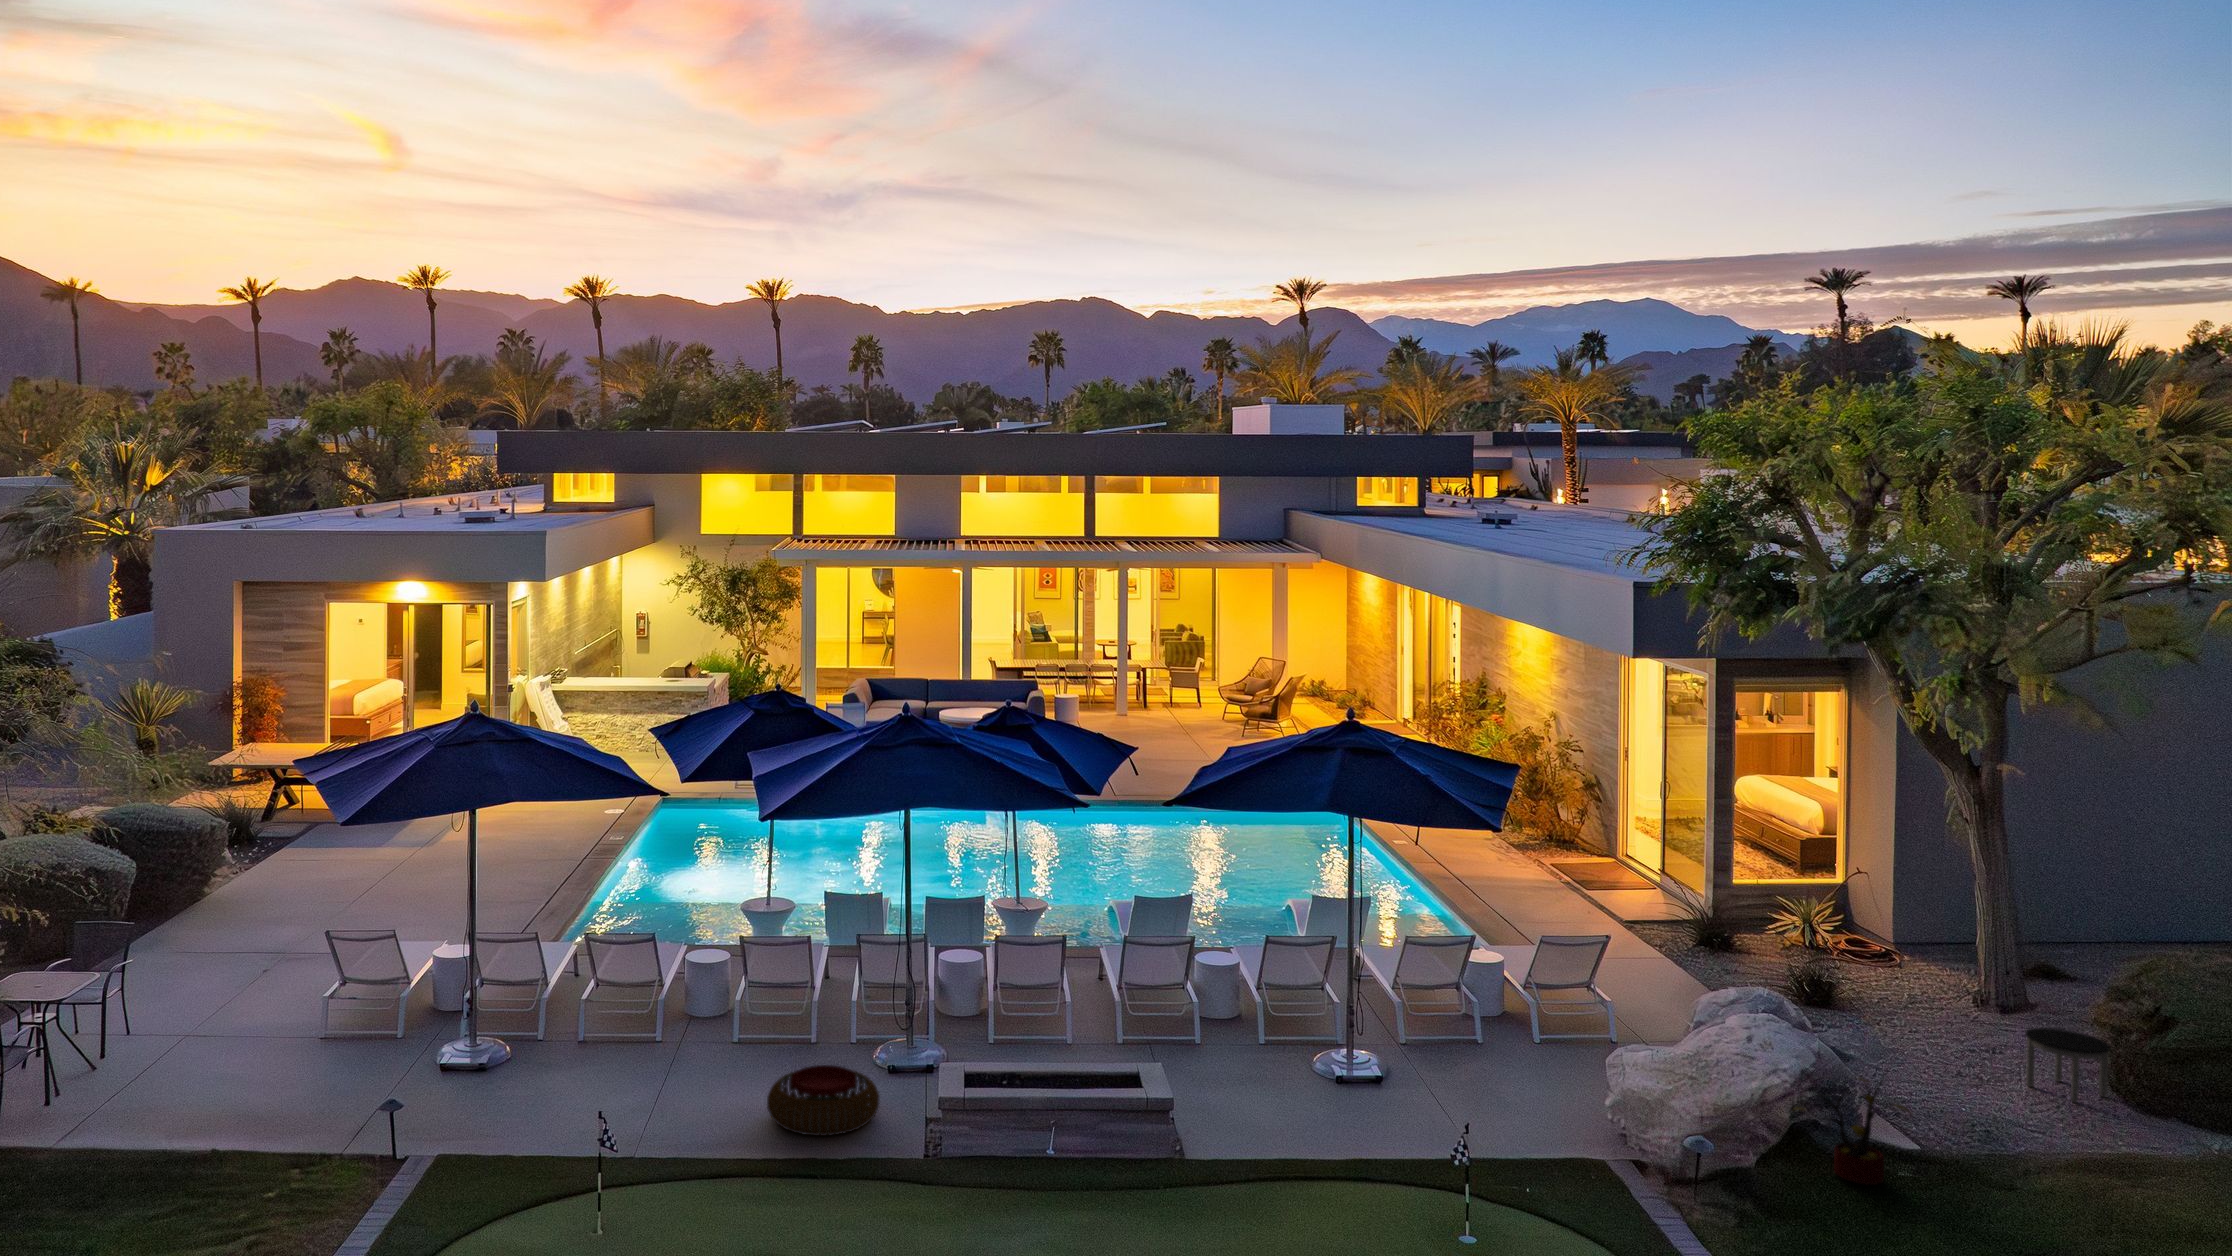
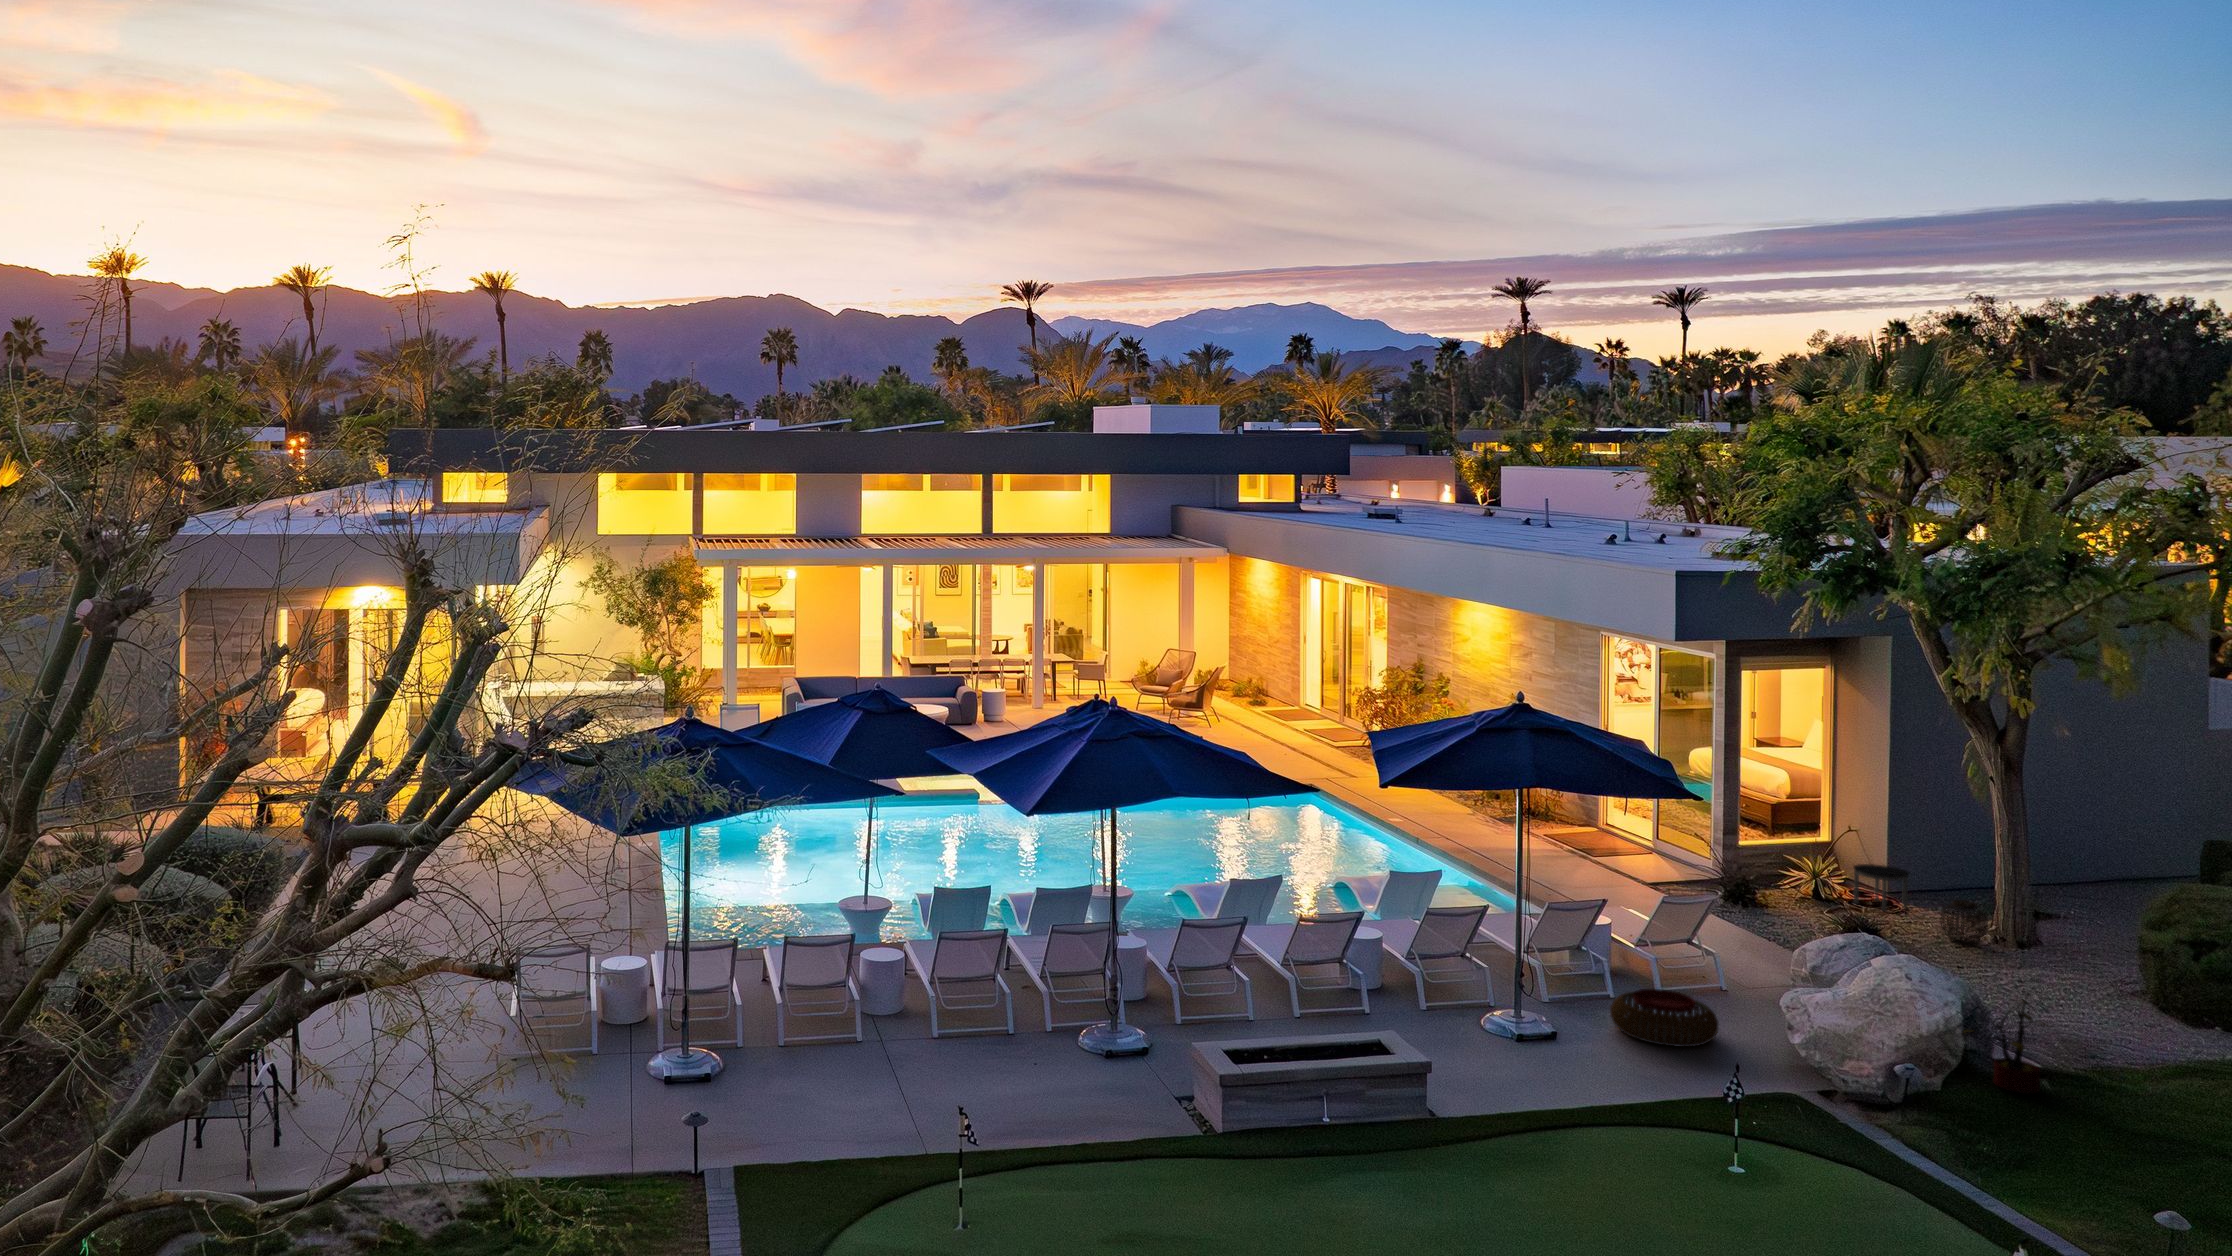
woven basket: none [1931,964,1984,1017] -> present [1941,900,1988,946]
round table: present [2026,1028,2110,1103] -> present [1854,864,1909,911]
pouf: present [767,1065,879,1136] -> present [1610,989,1719,1047]

